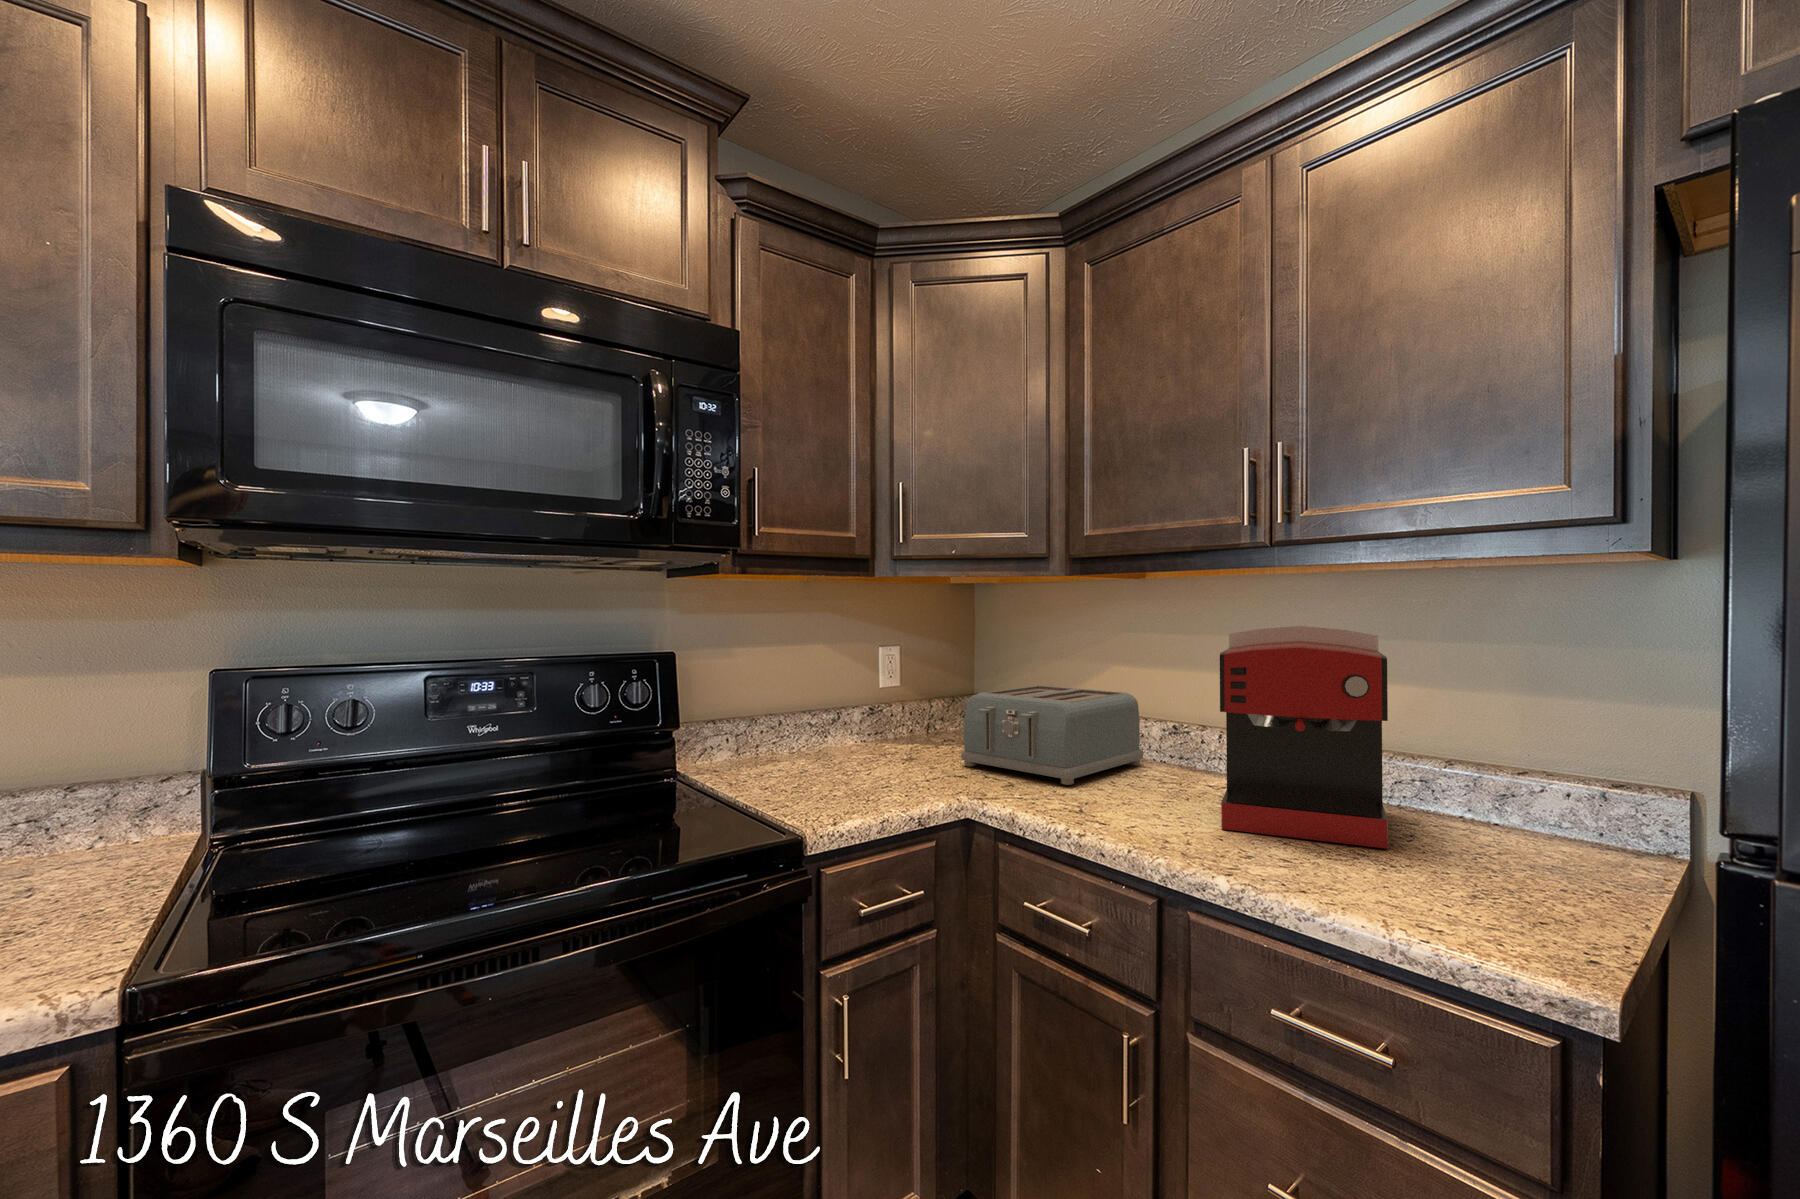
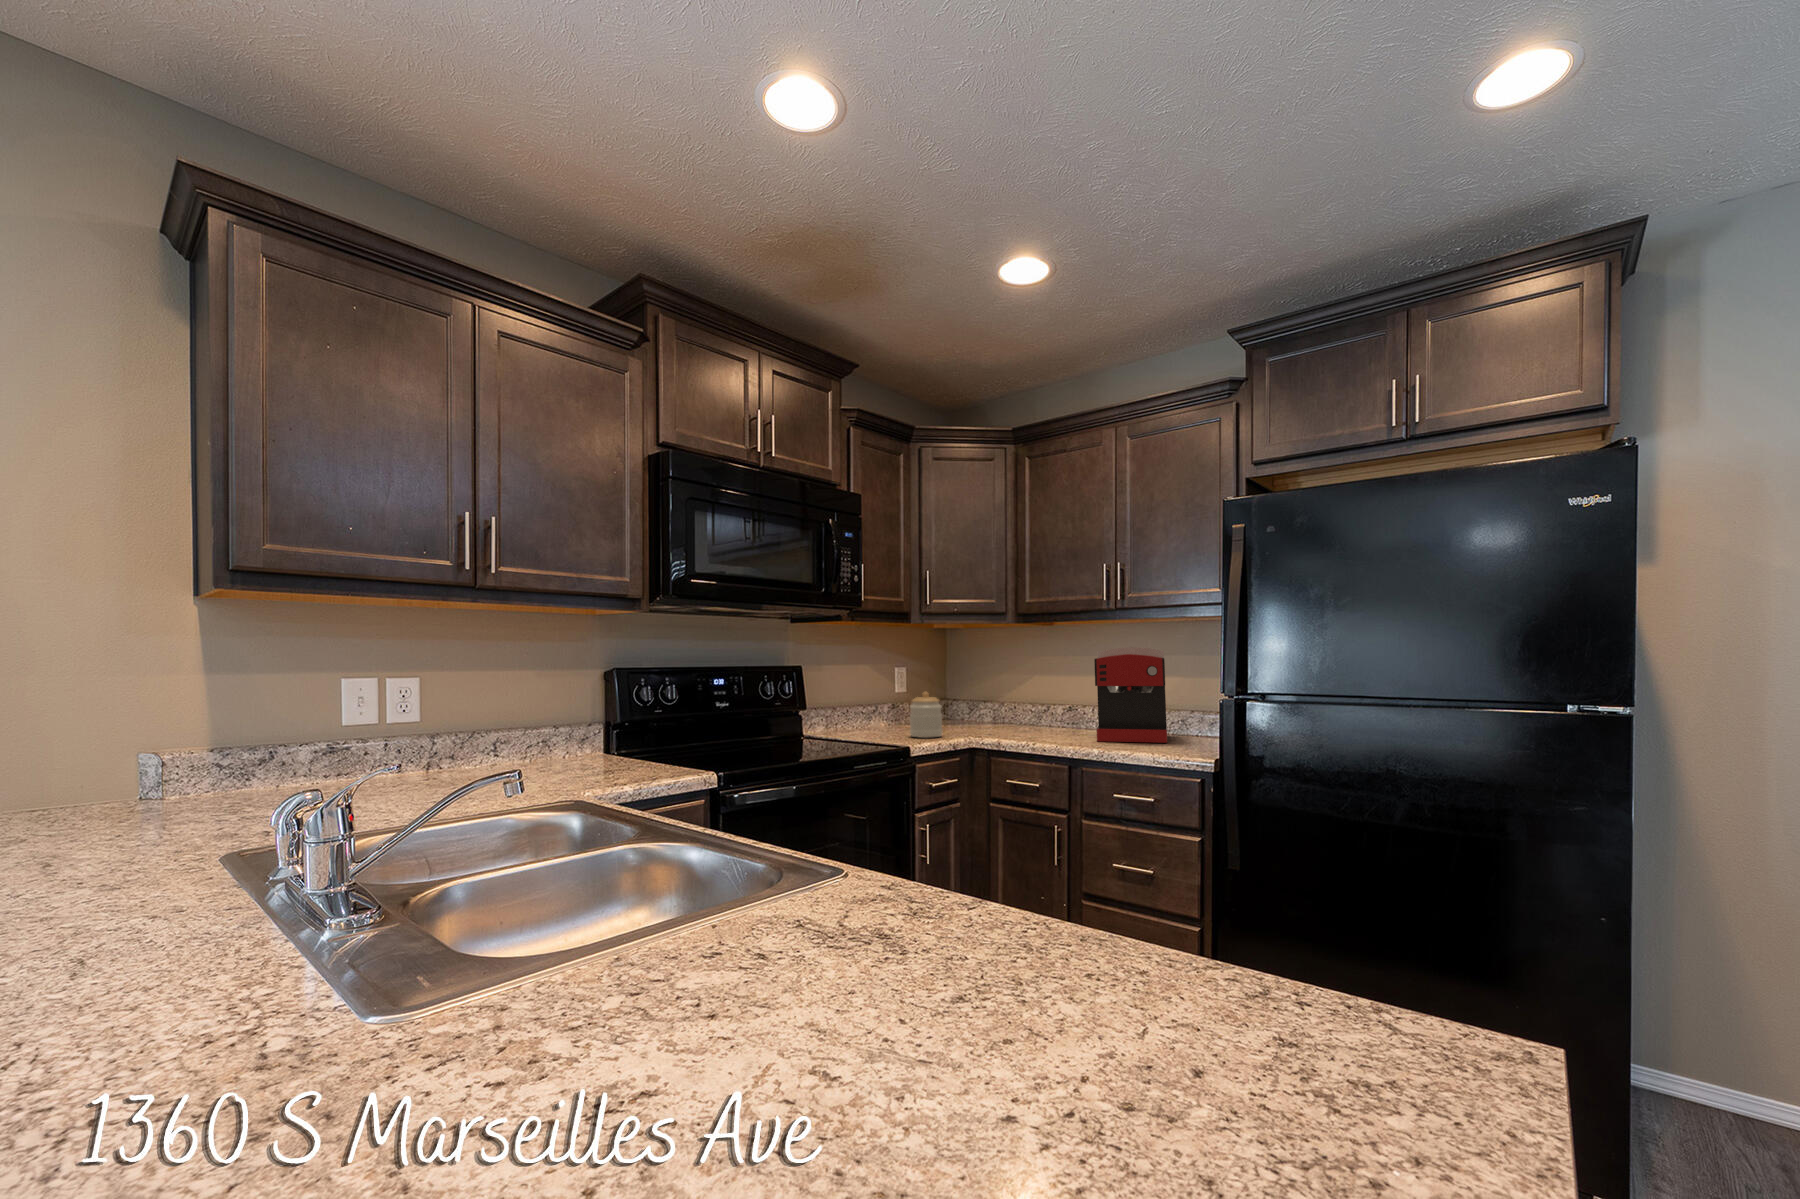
toaster: present [961,685,1143,785] -> none [956,688,1053,733]
jar: none [858,704,919,793] -> present [910,692,942,738]

